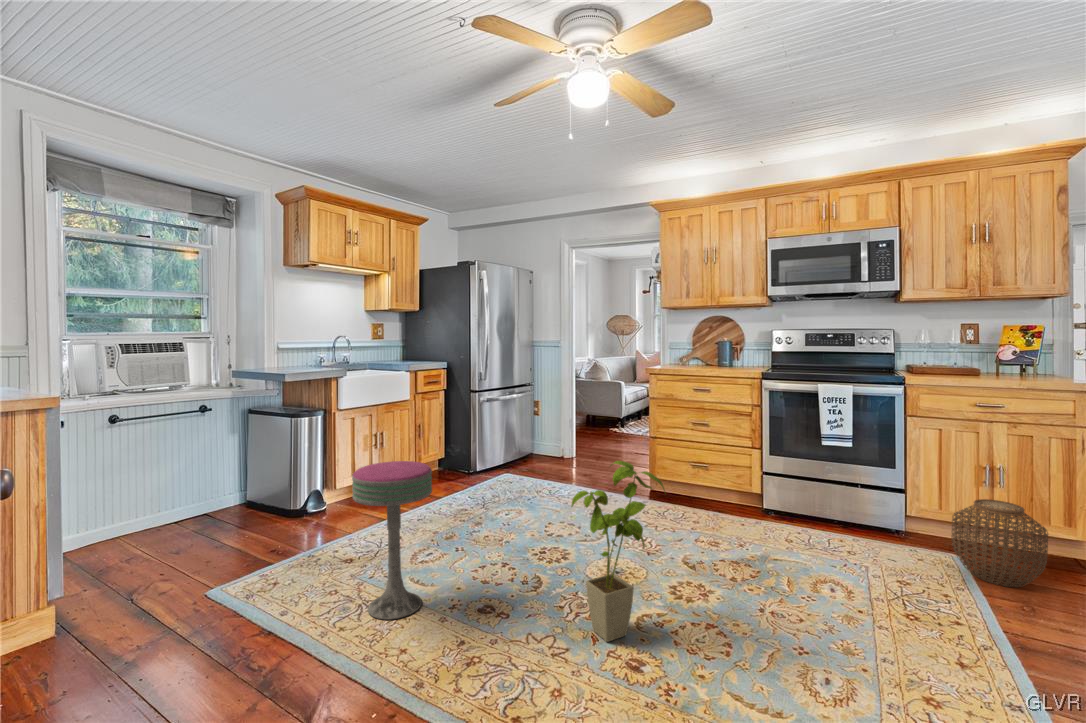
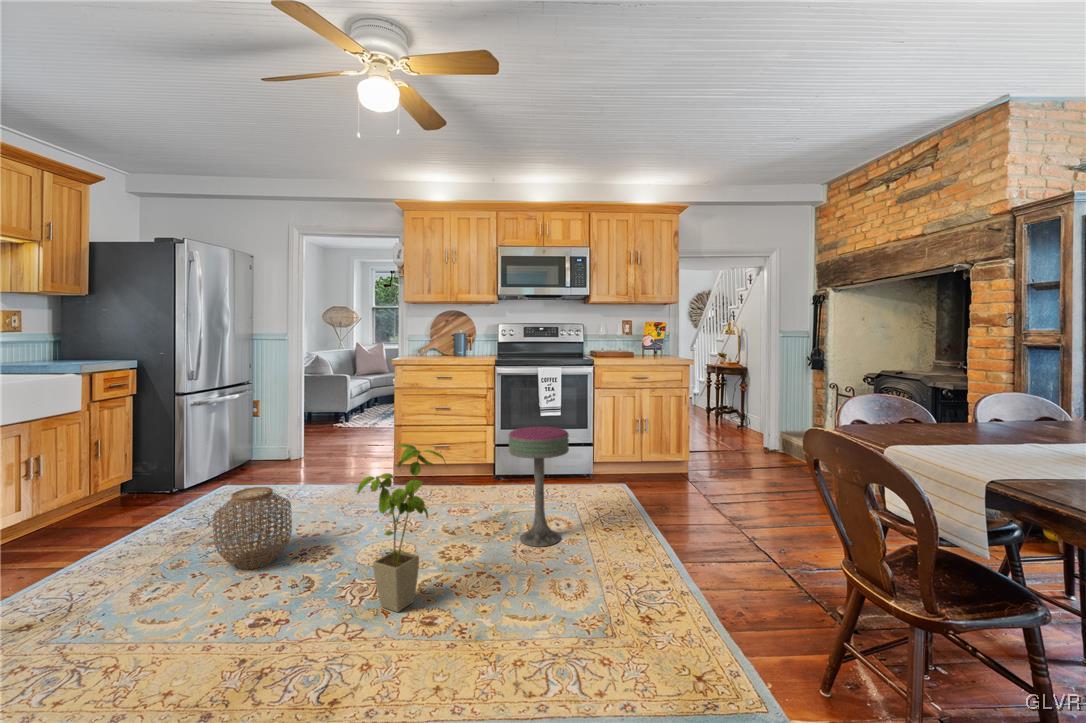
bar stool: present [352,461,432,620] -> present [509,427,569,547]
woven basket: present [952,499,1048,587] -> present [213,487,292,569]

